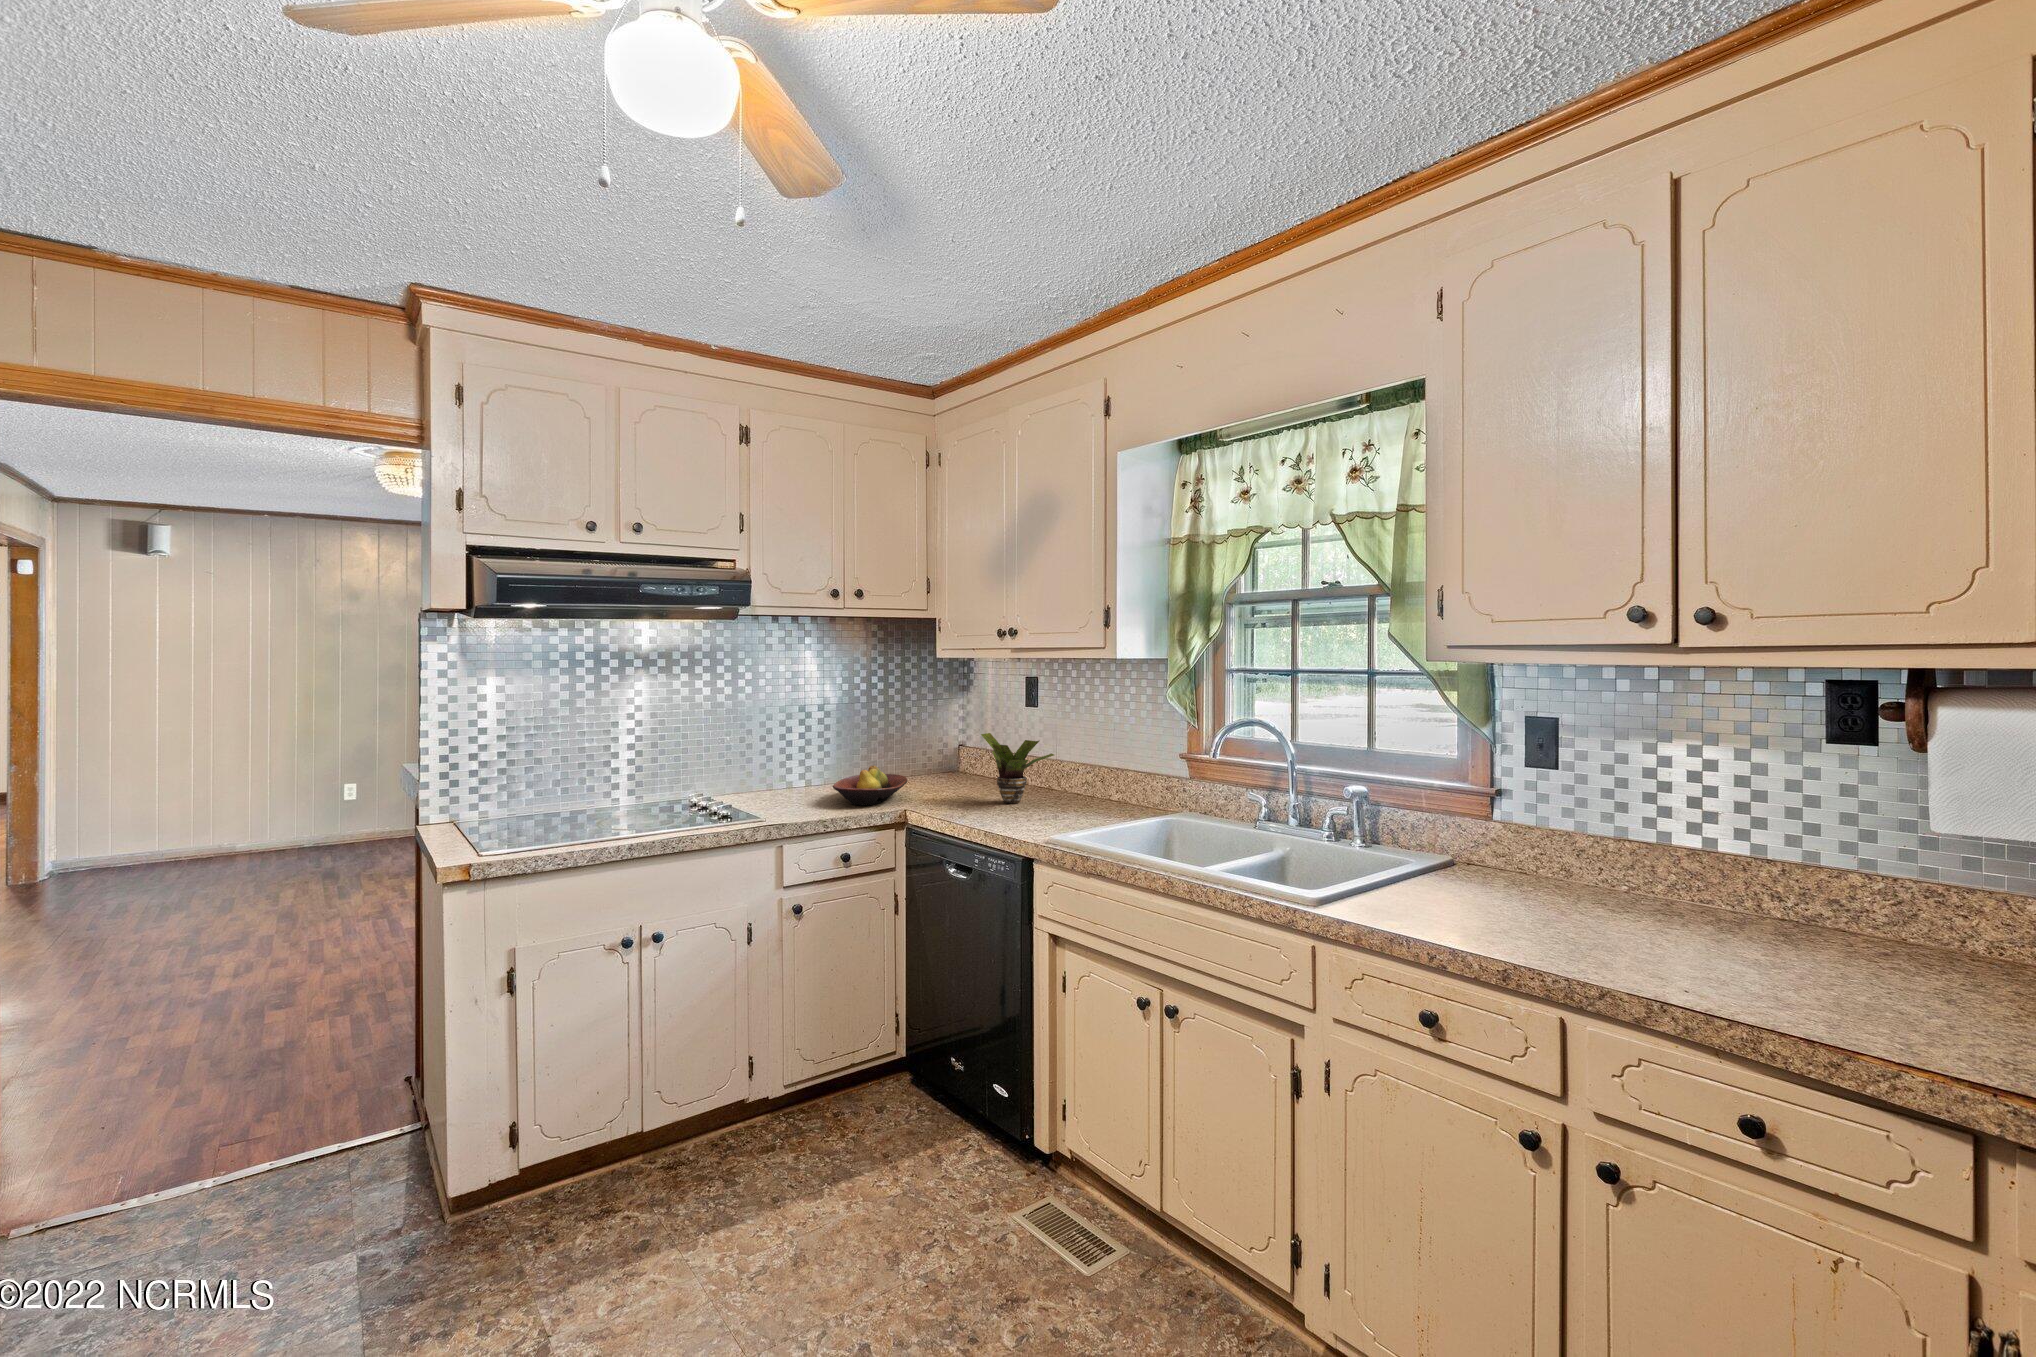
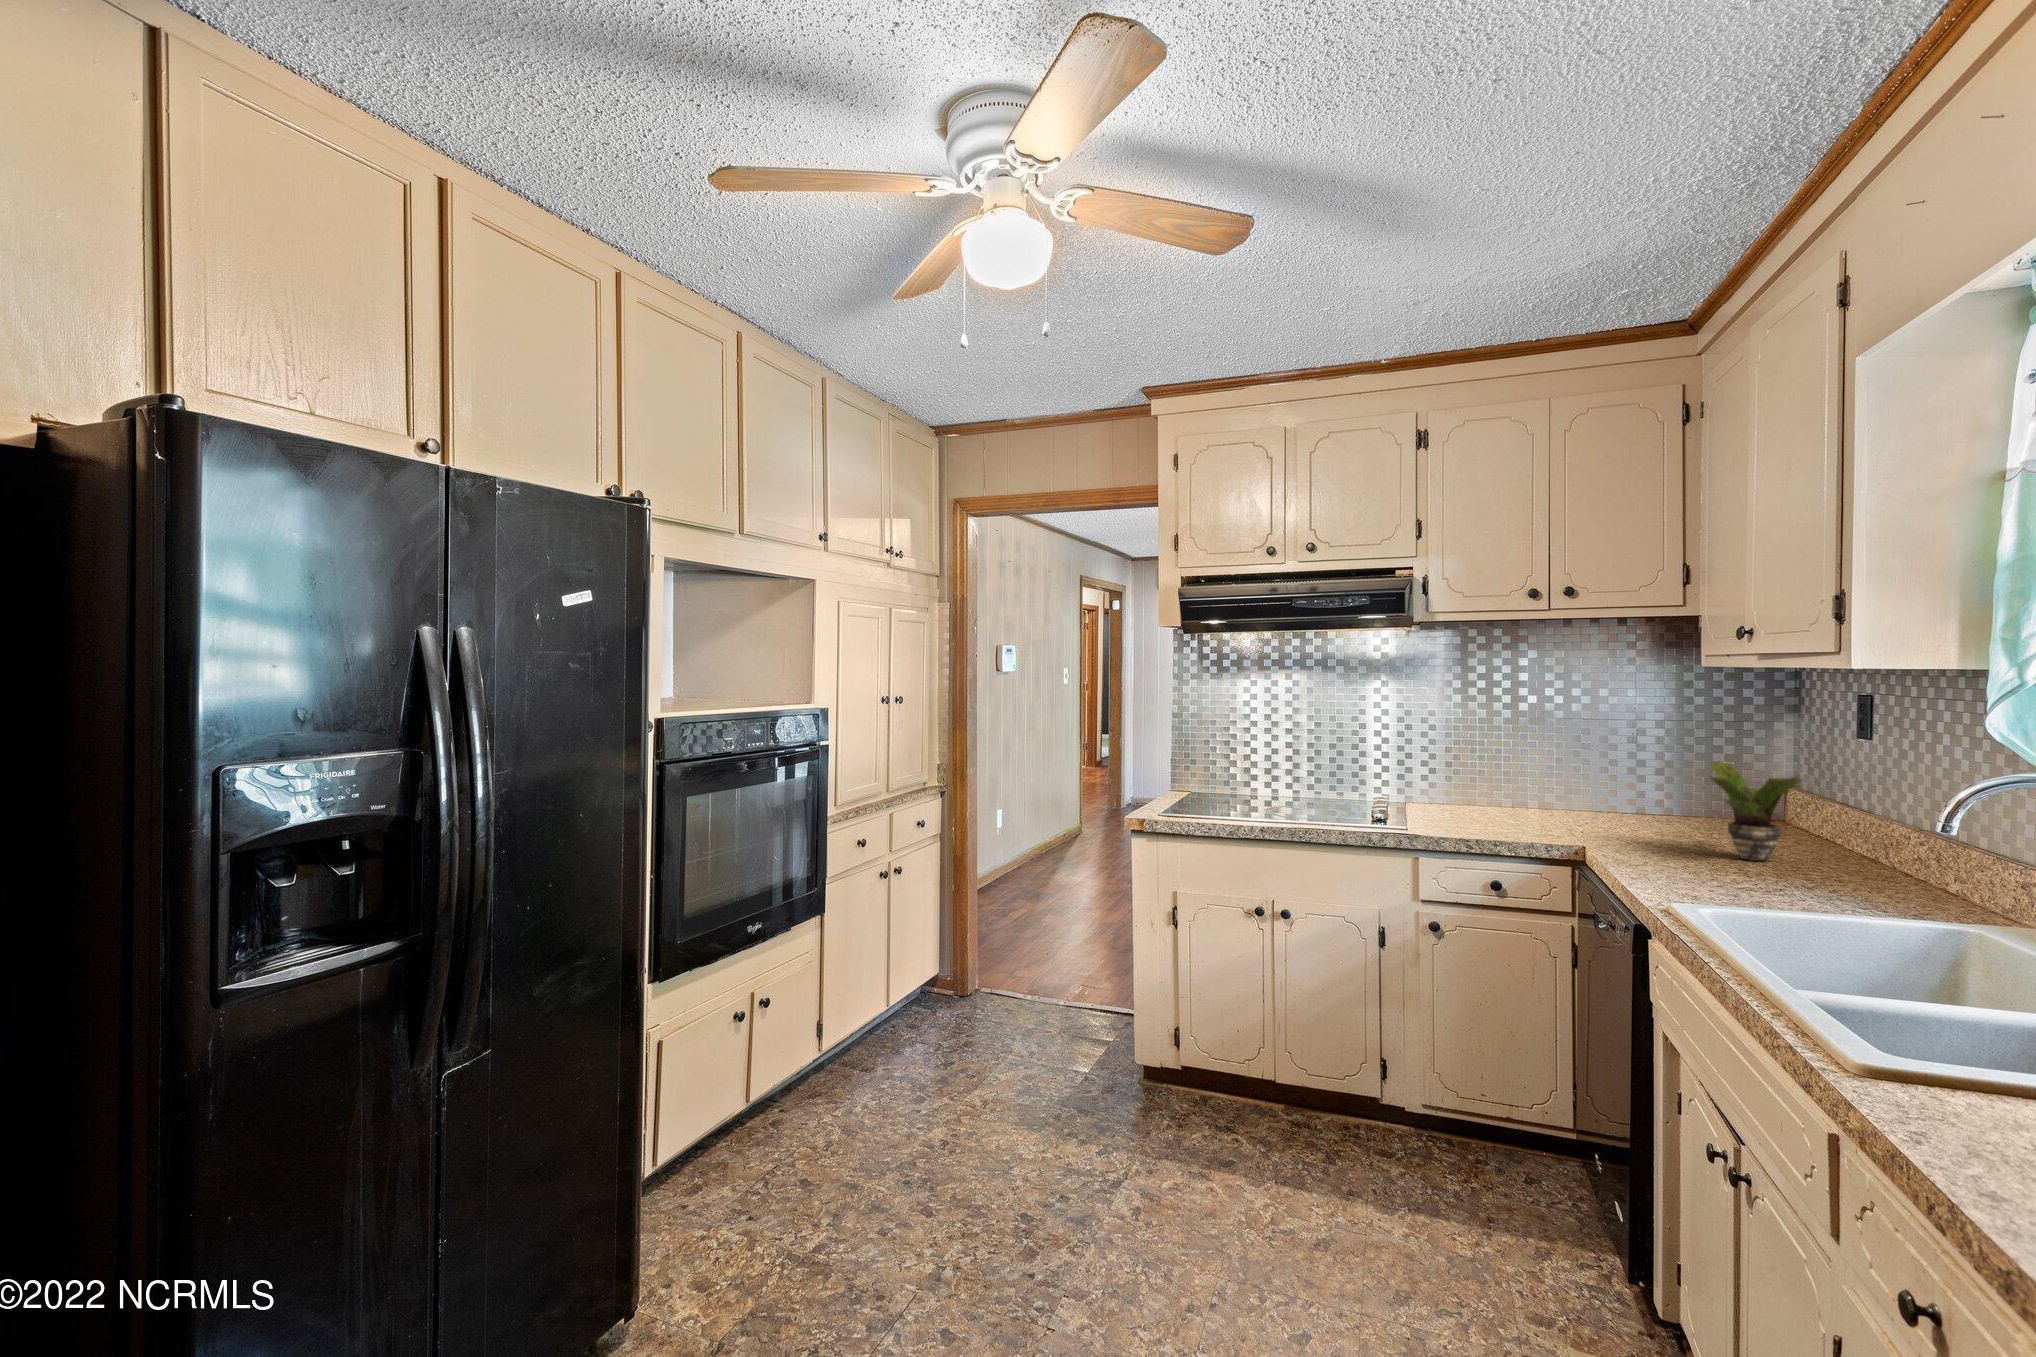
fruit bowl: present [832,766,907,806] -> none [1509,790,1630,833]

